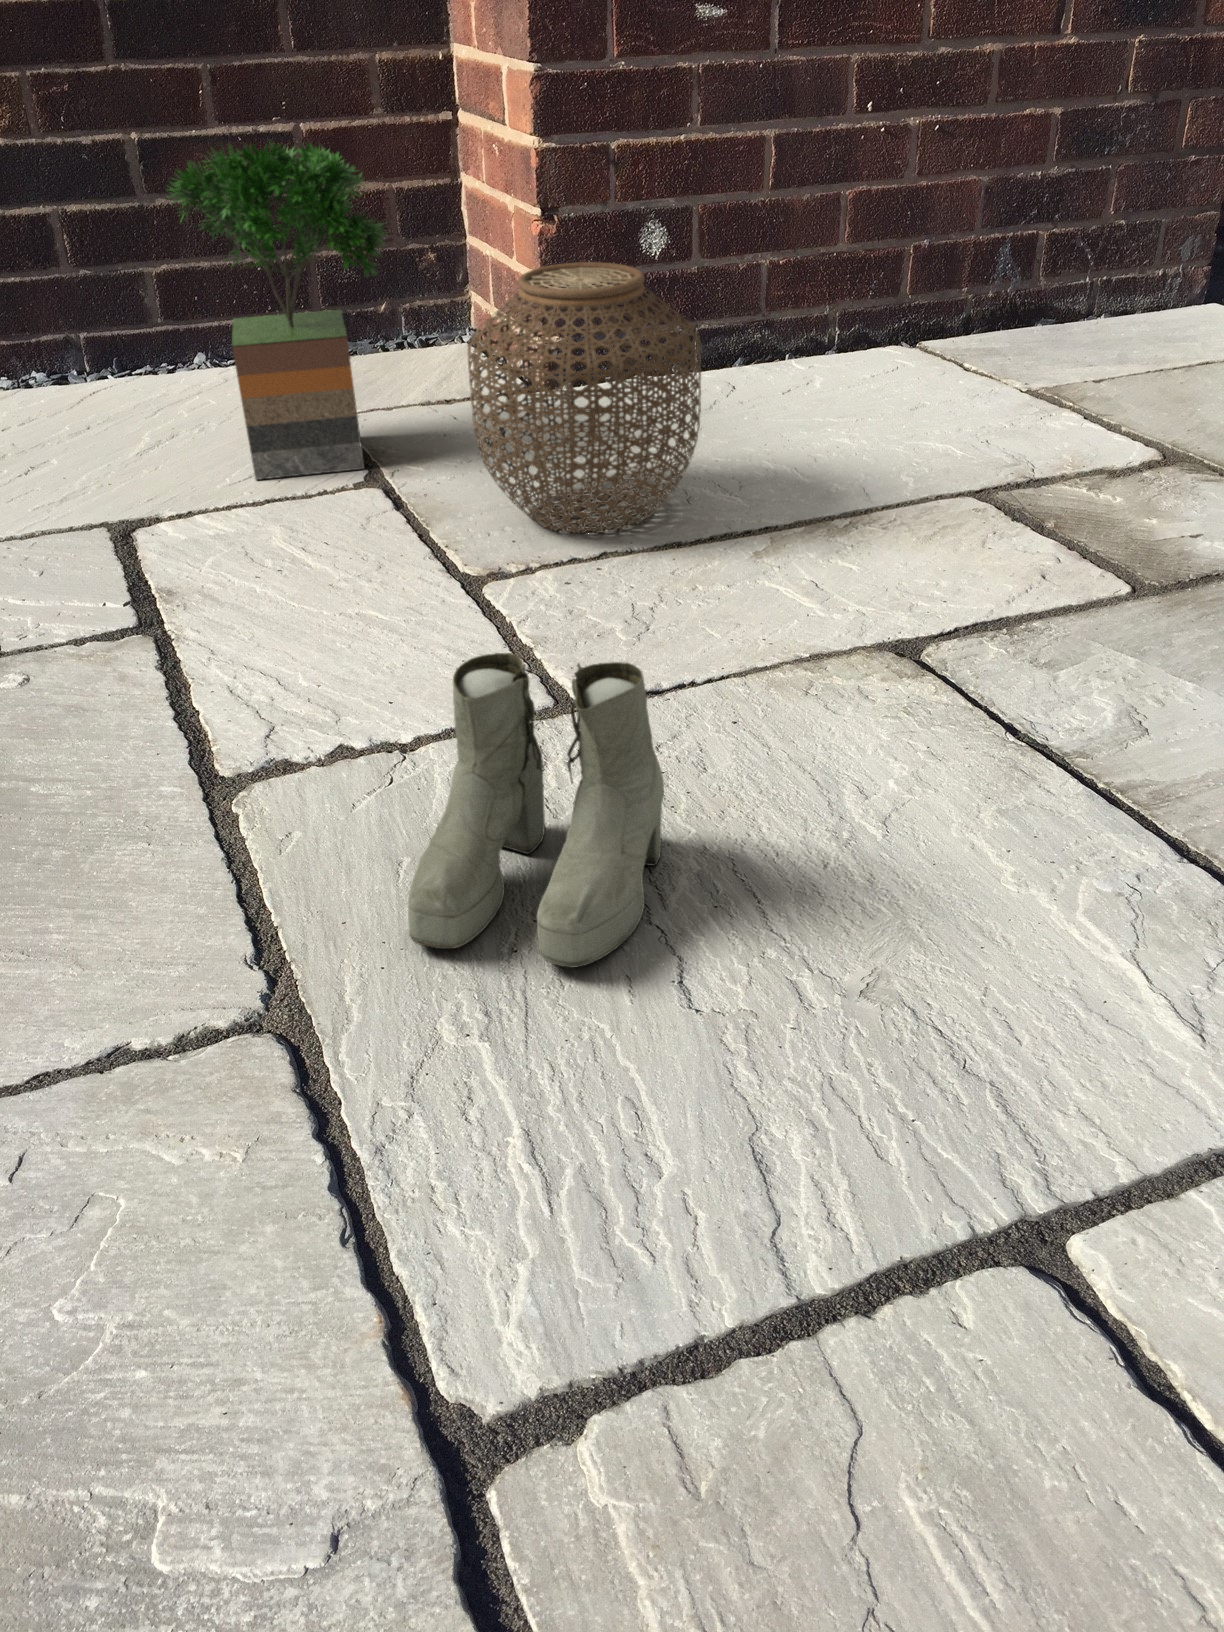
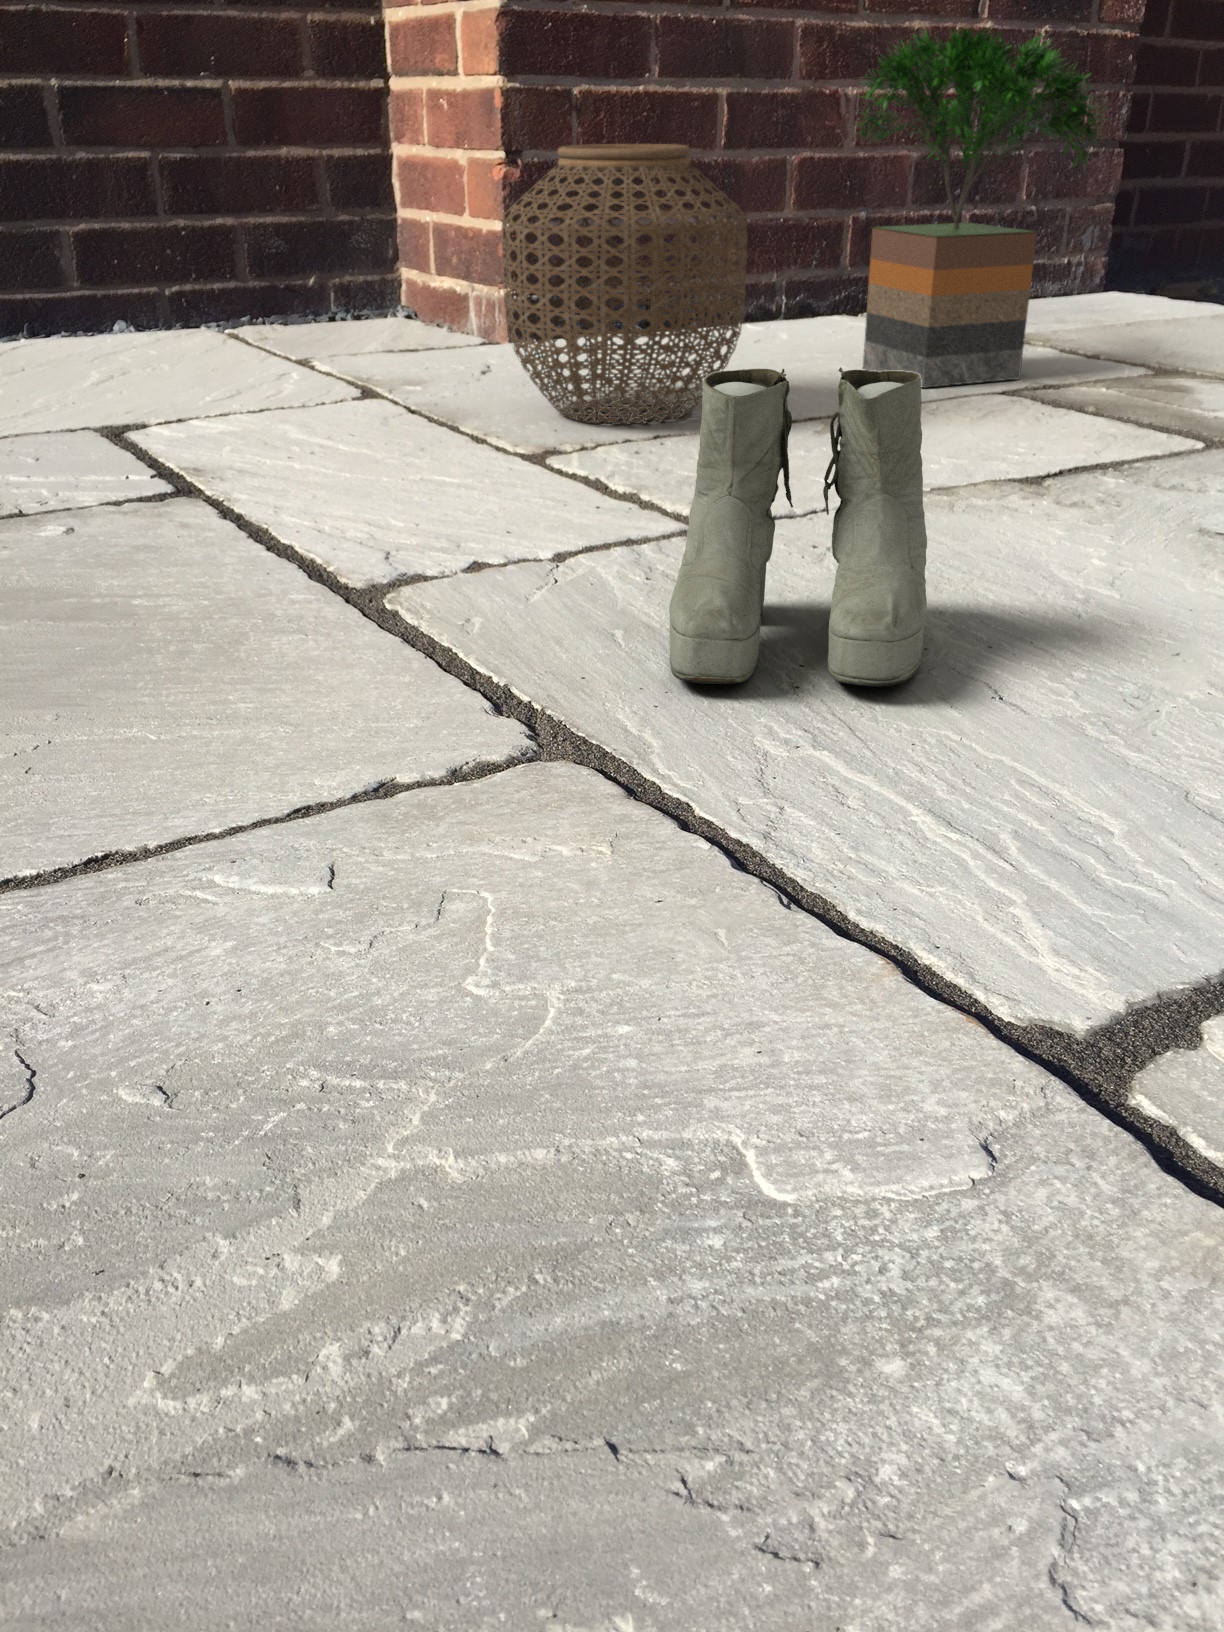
potted tree: present [169,142,387,480] -> present [858,28,1102,388]

